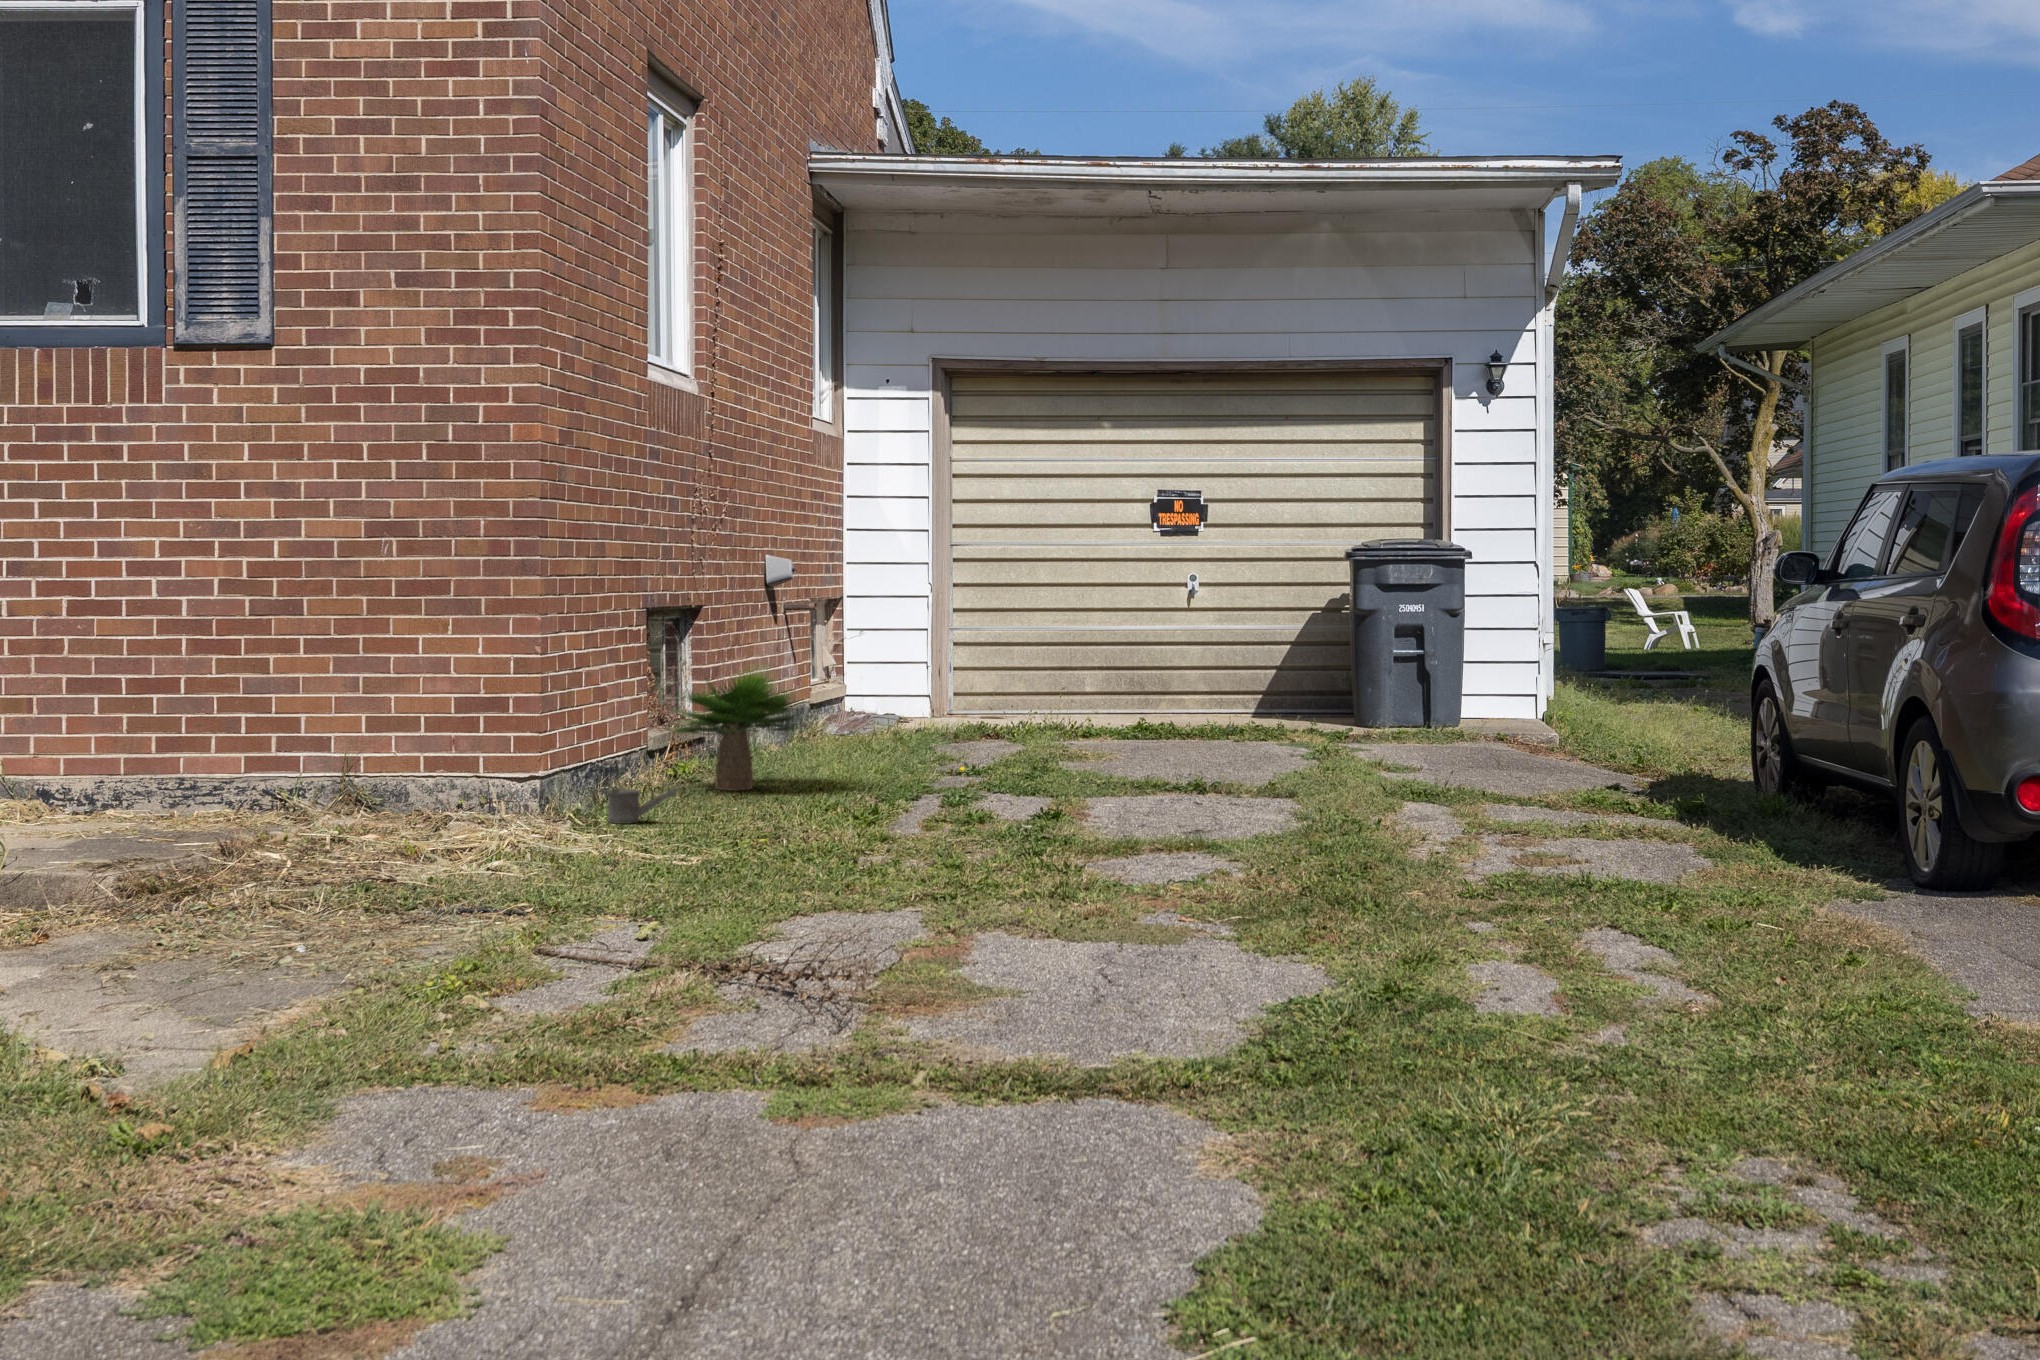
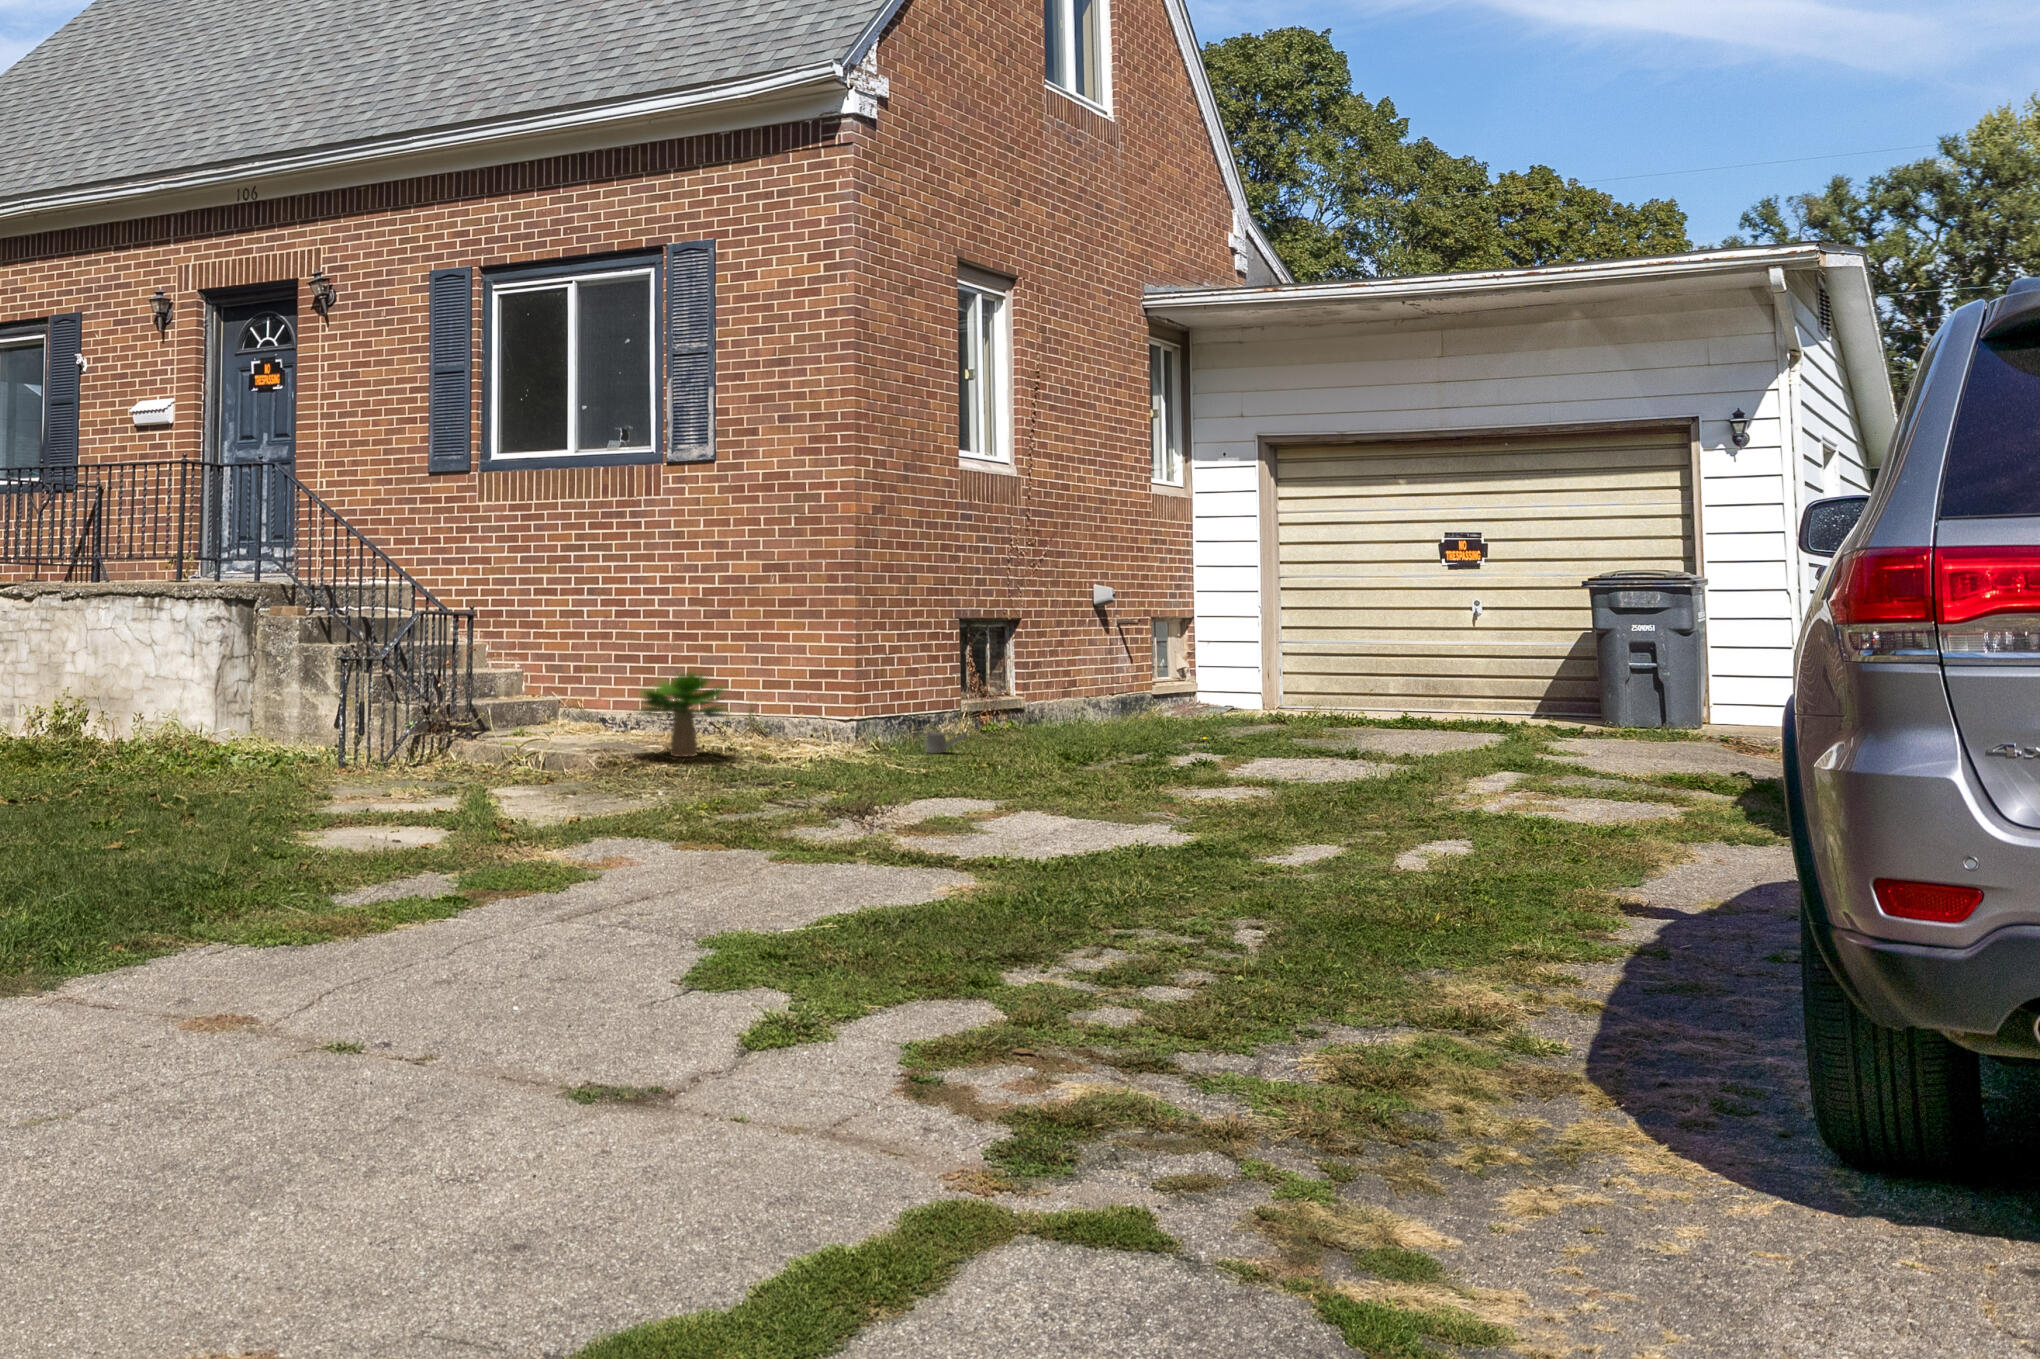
potted plant: present [669,667,801,791] -> present [637,670,727,757]

